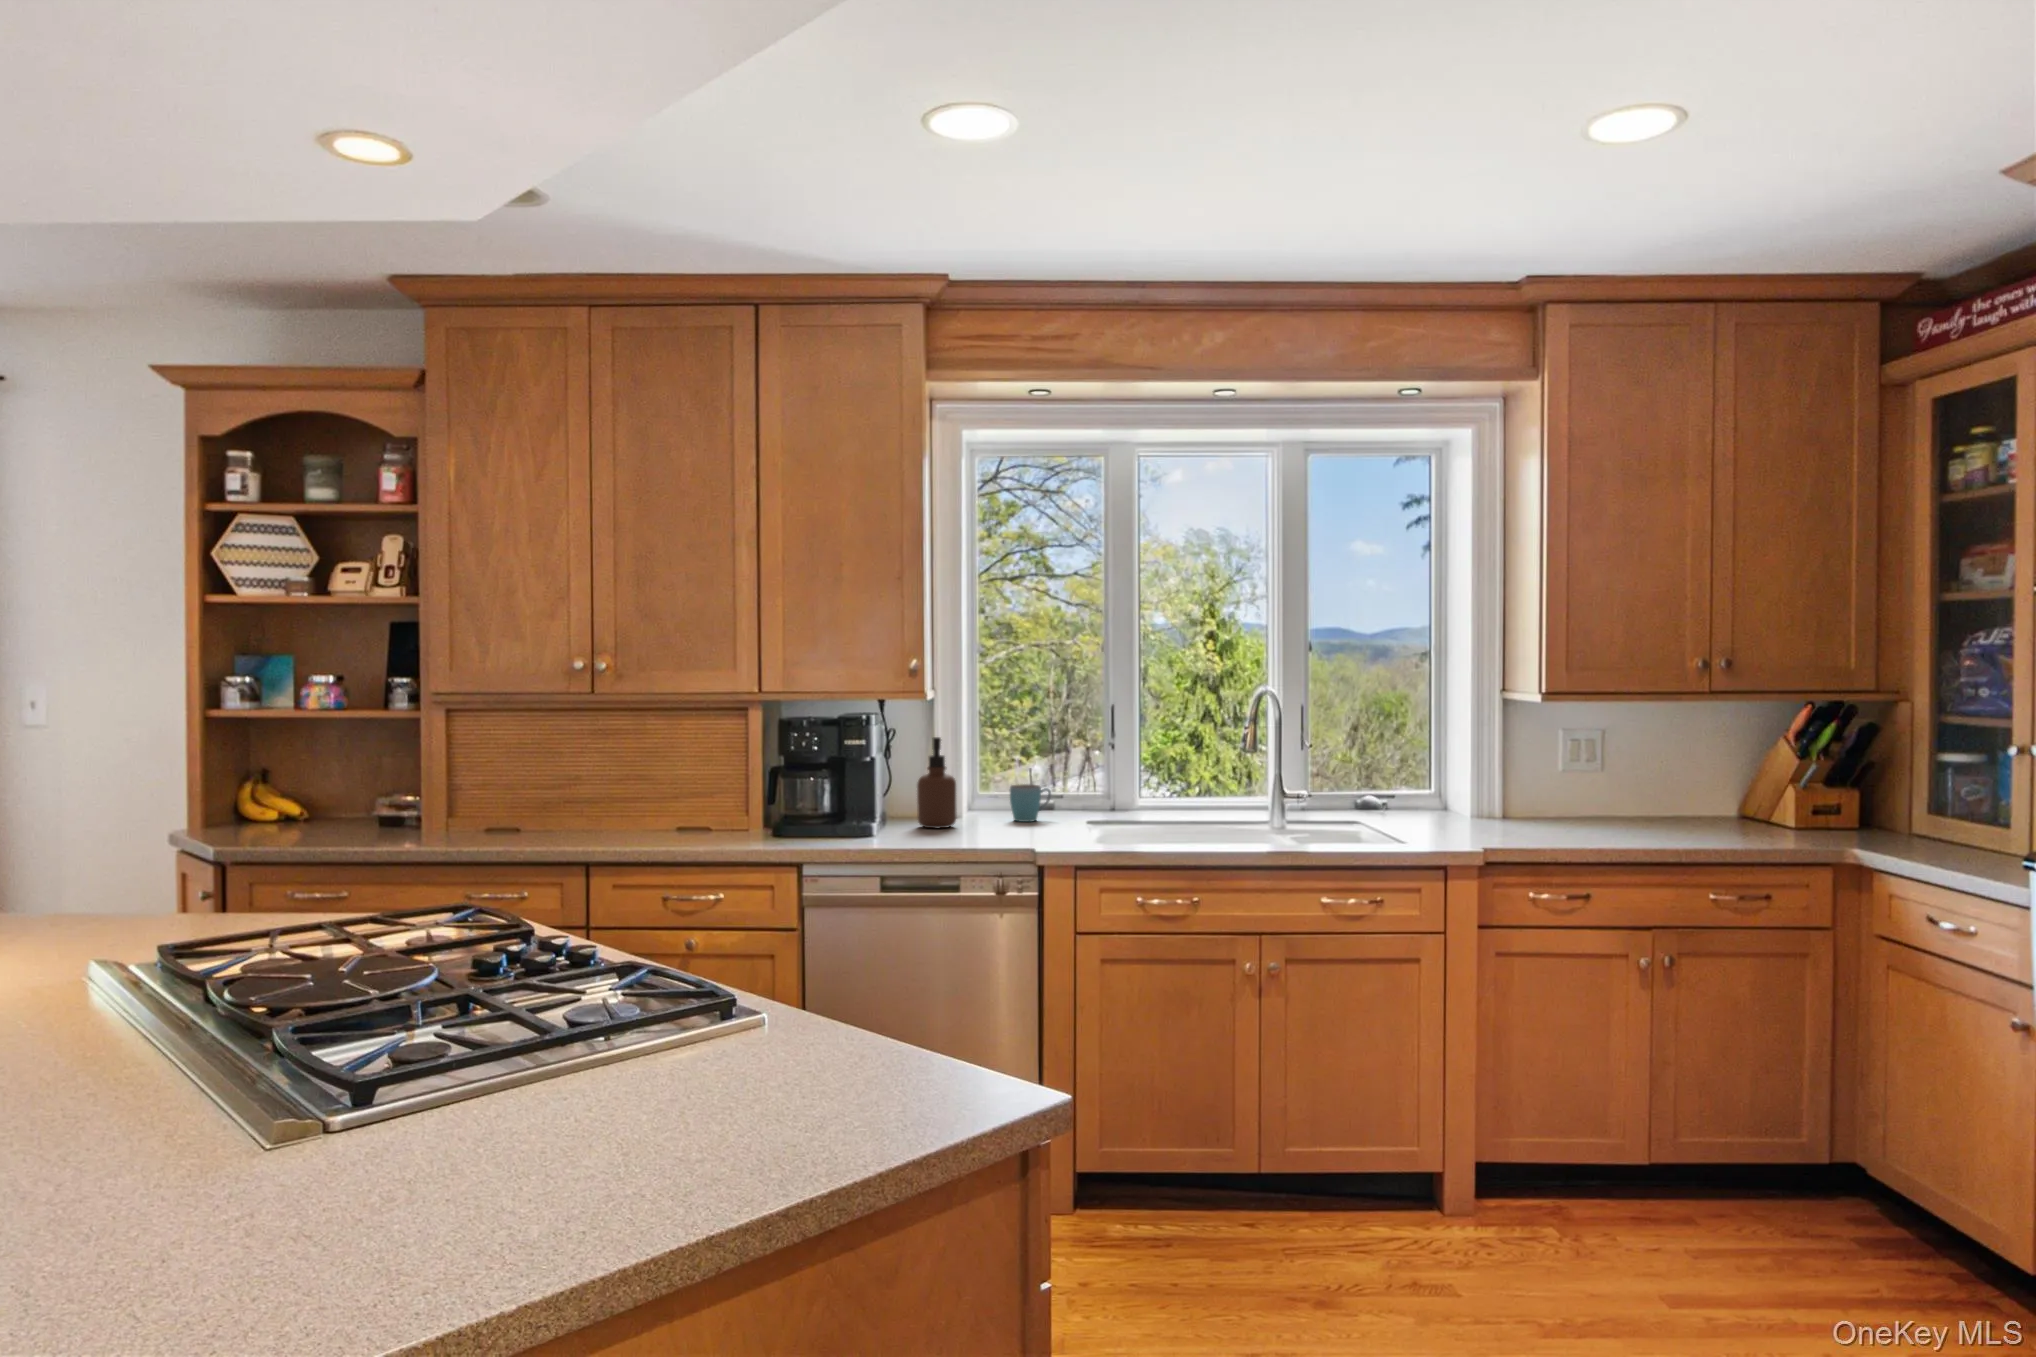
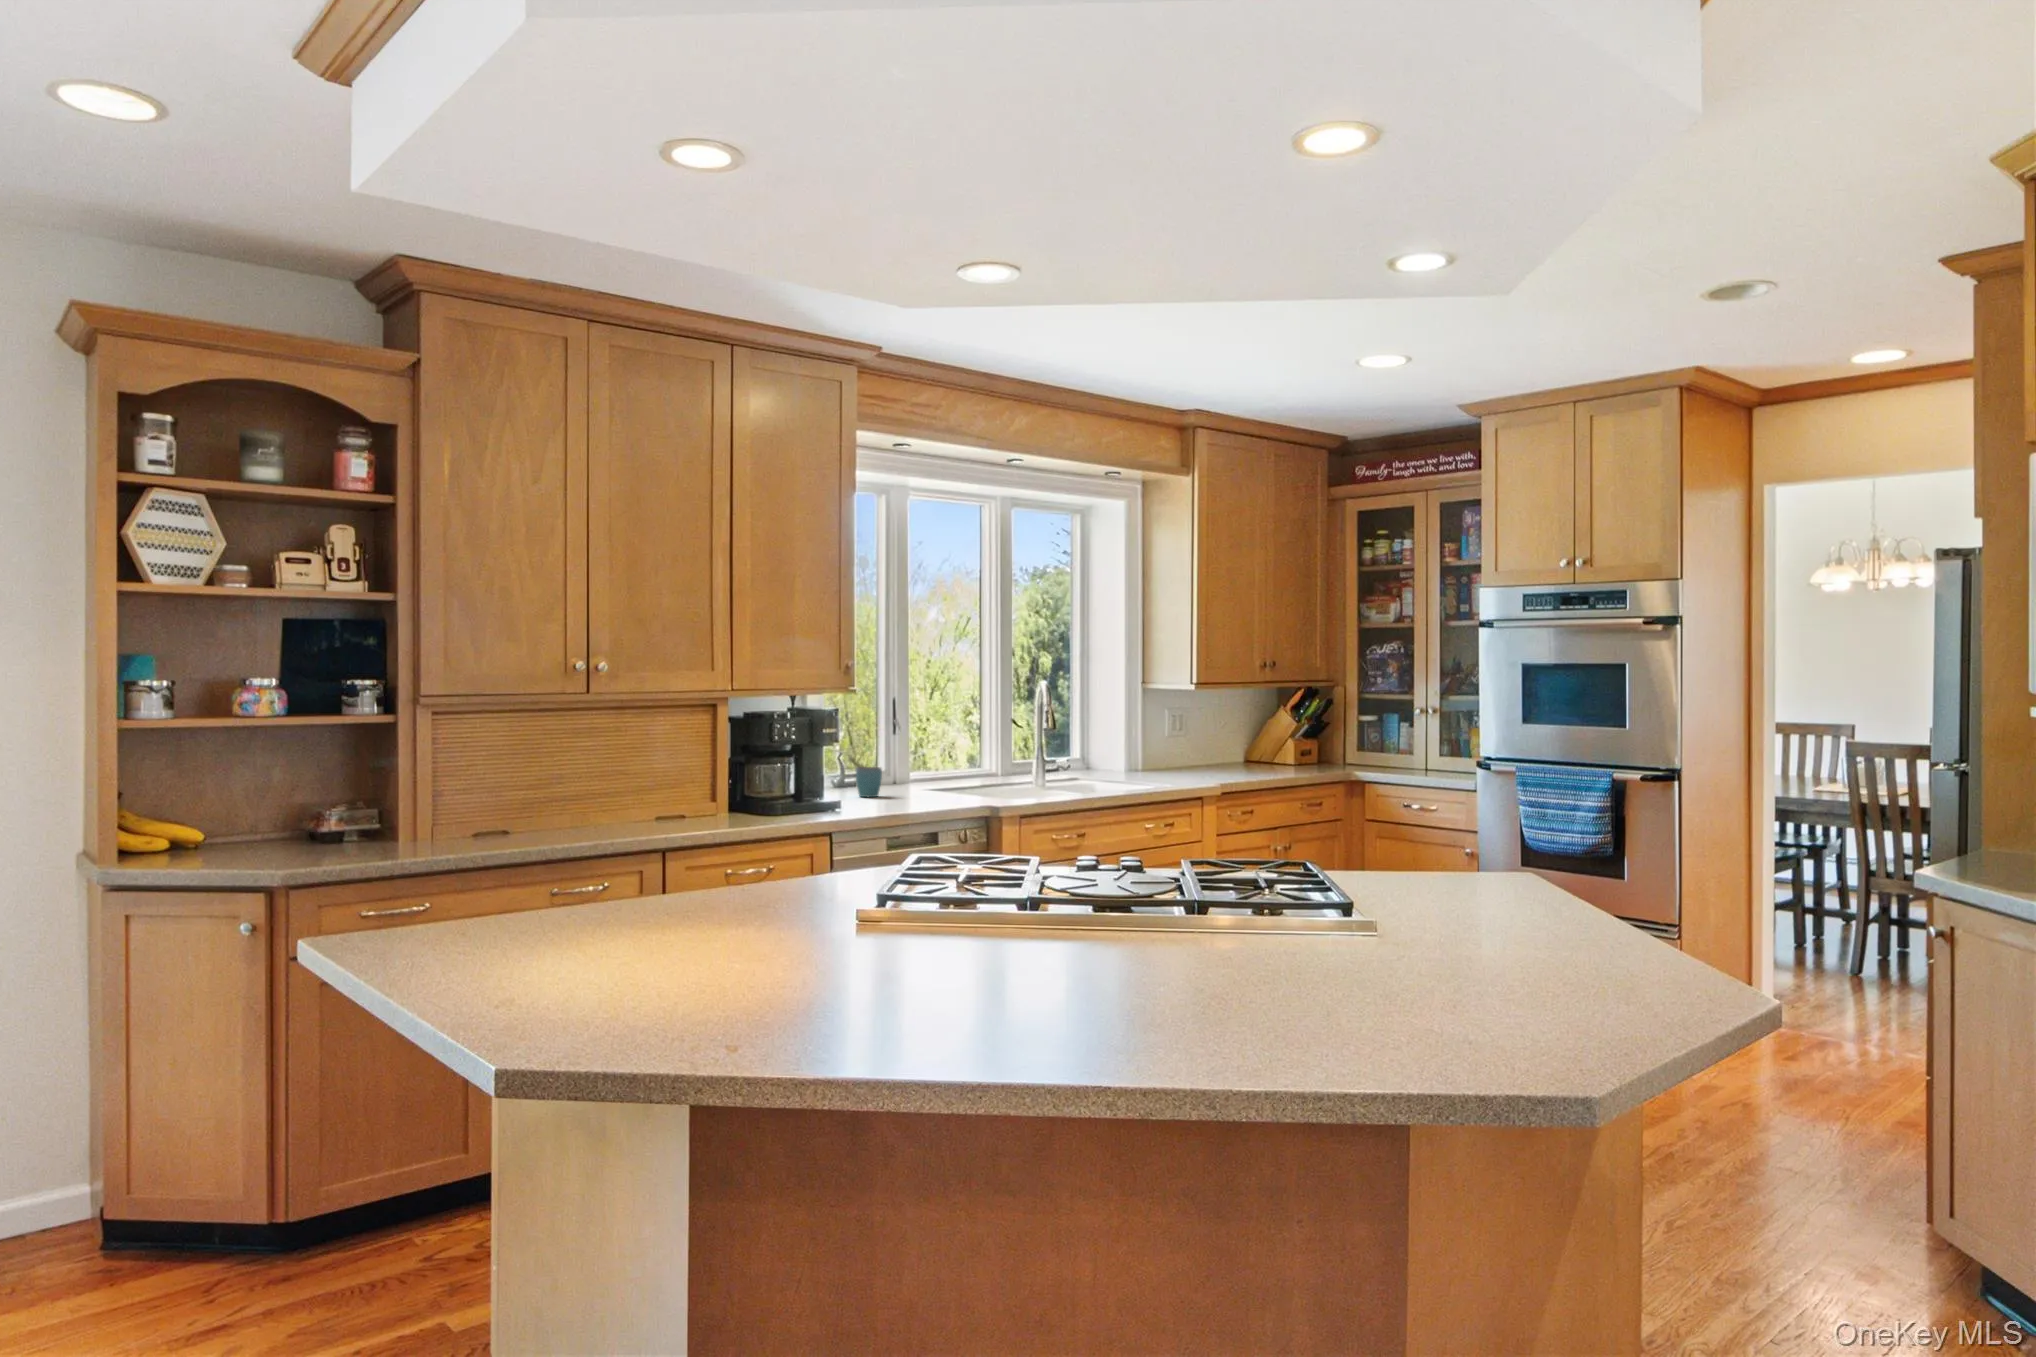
soap dispenser: present [917,737,956,828] -> none [819,727,852,804]

